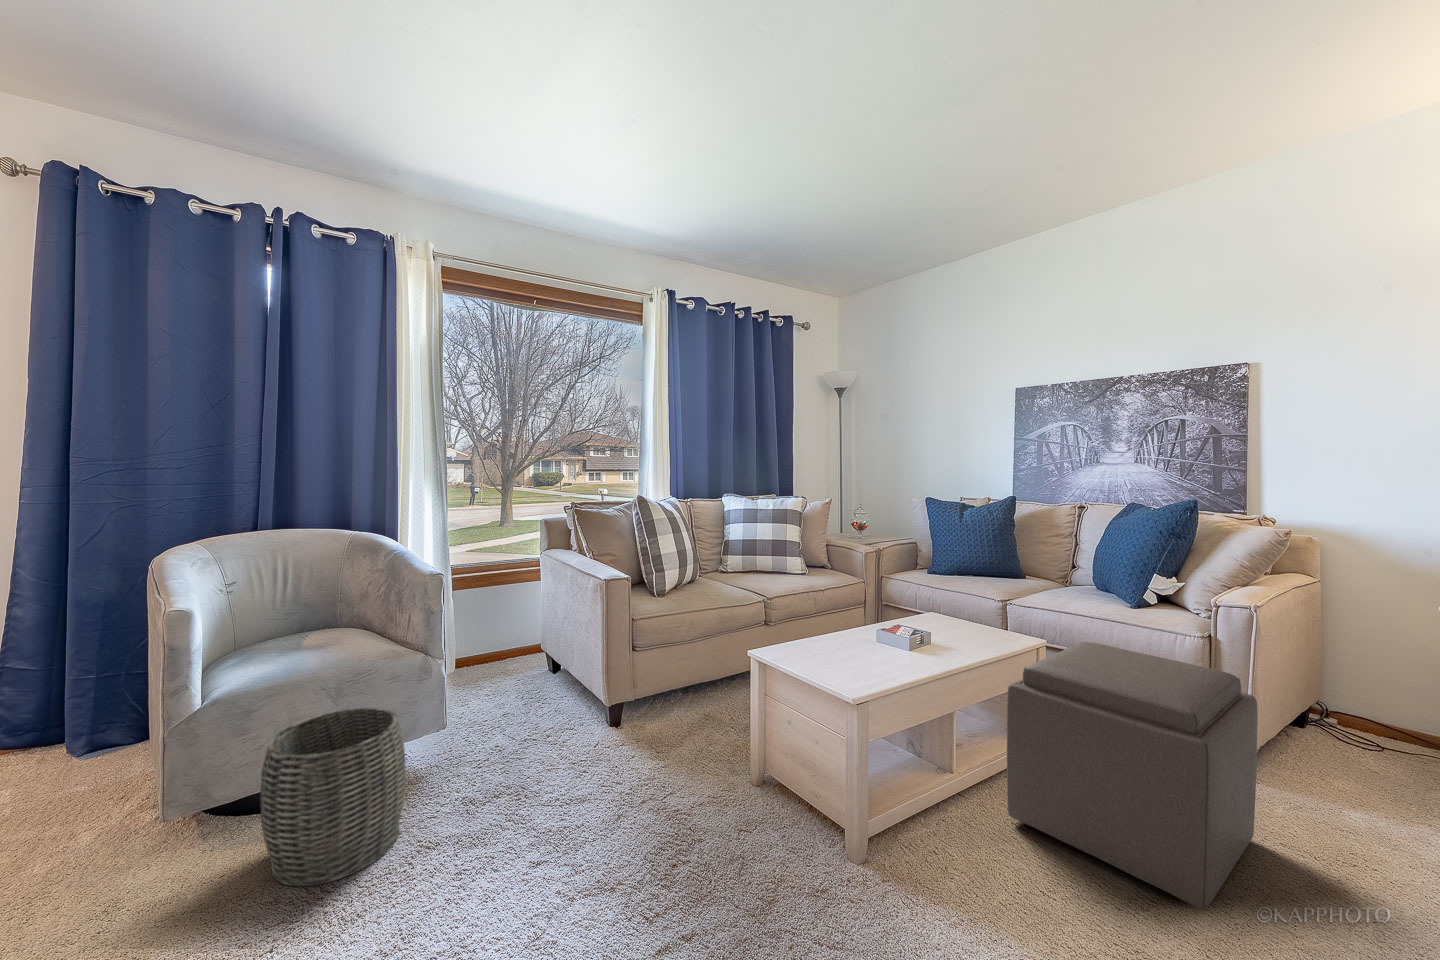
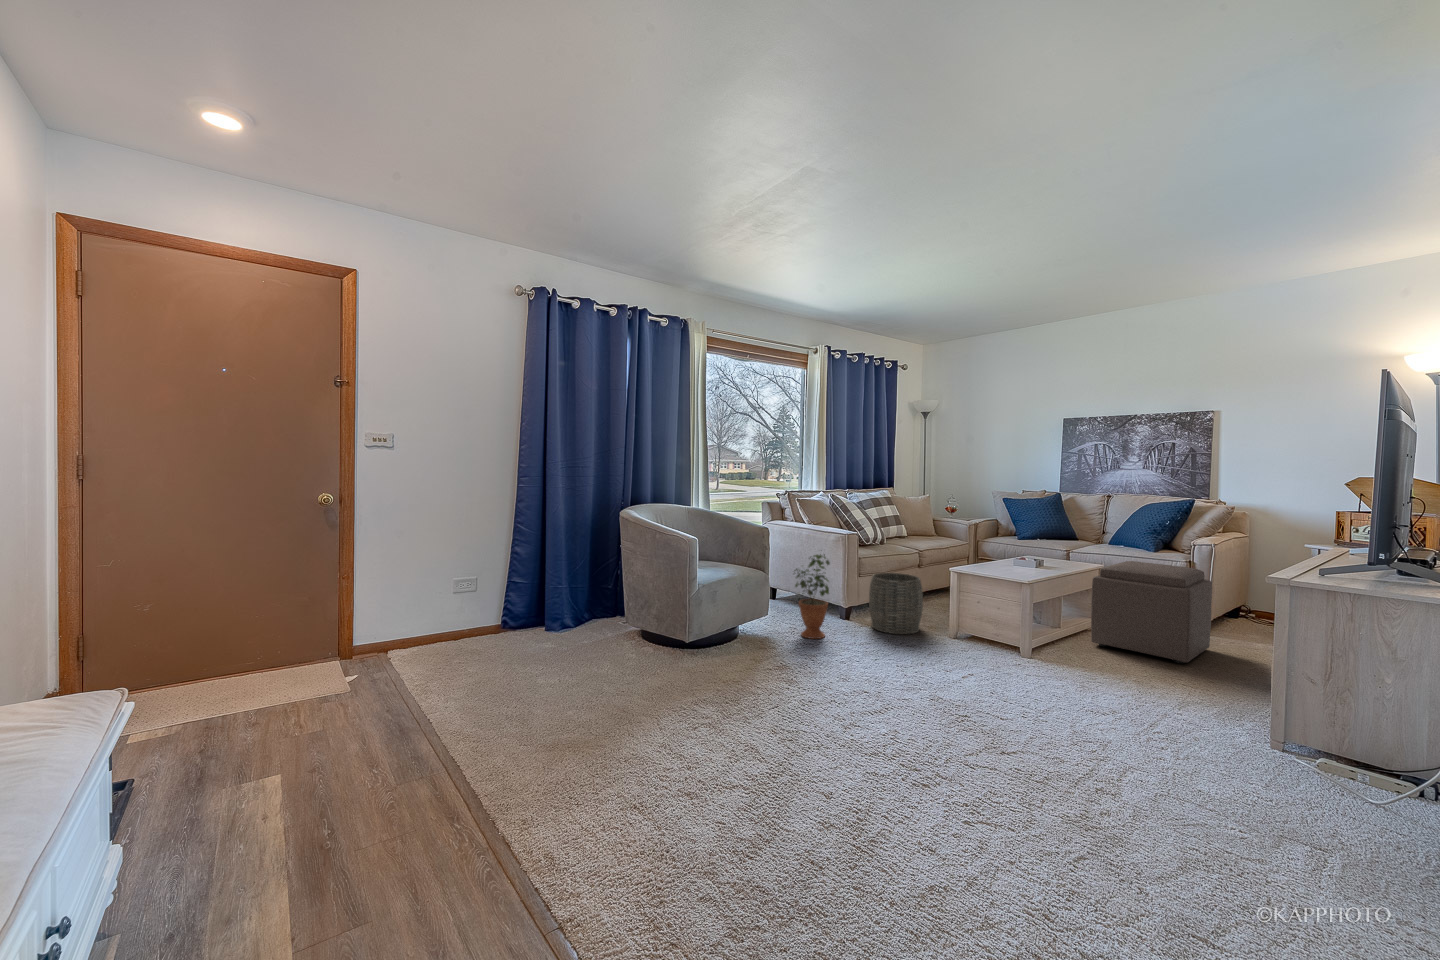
potted plant: none [453,623,533,795] -> present [794,554,830,639]
woven basket: present [260,708,406,886] -> present [869,573,923,634]

